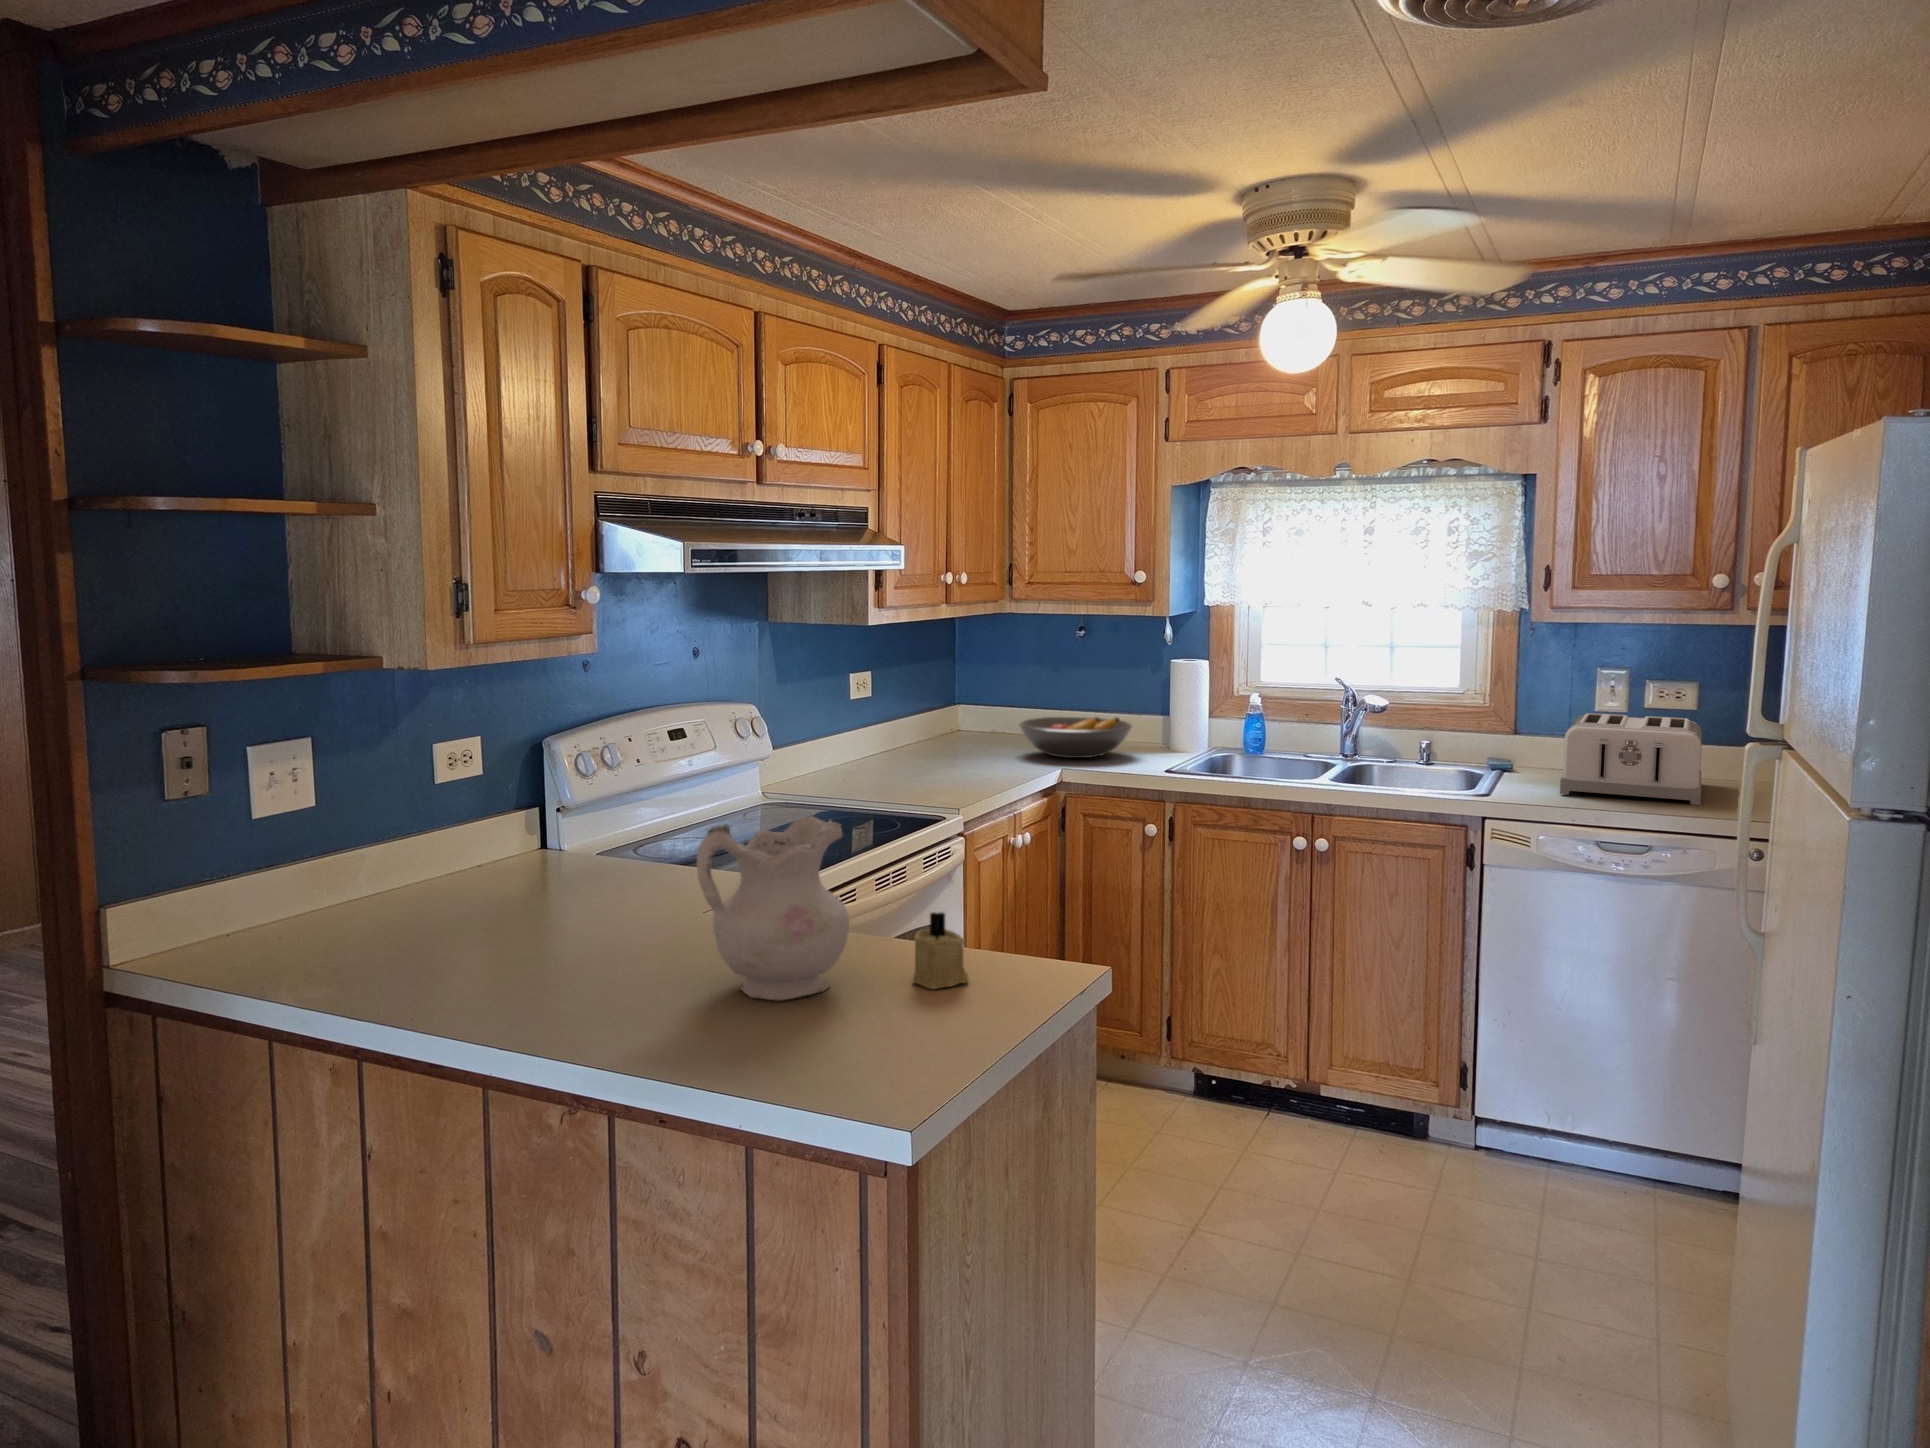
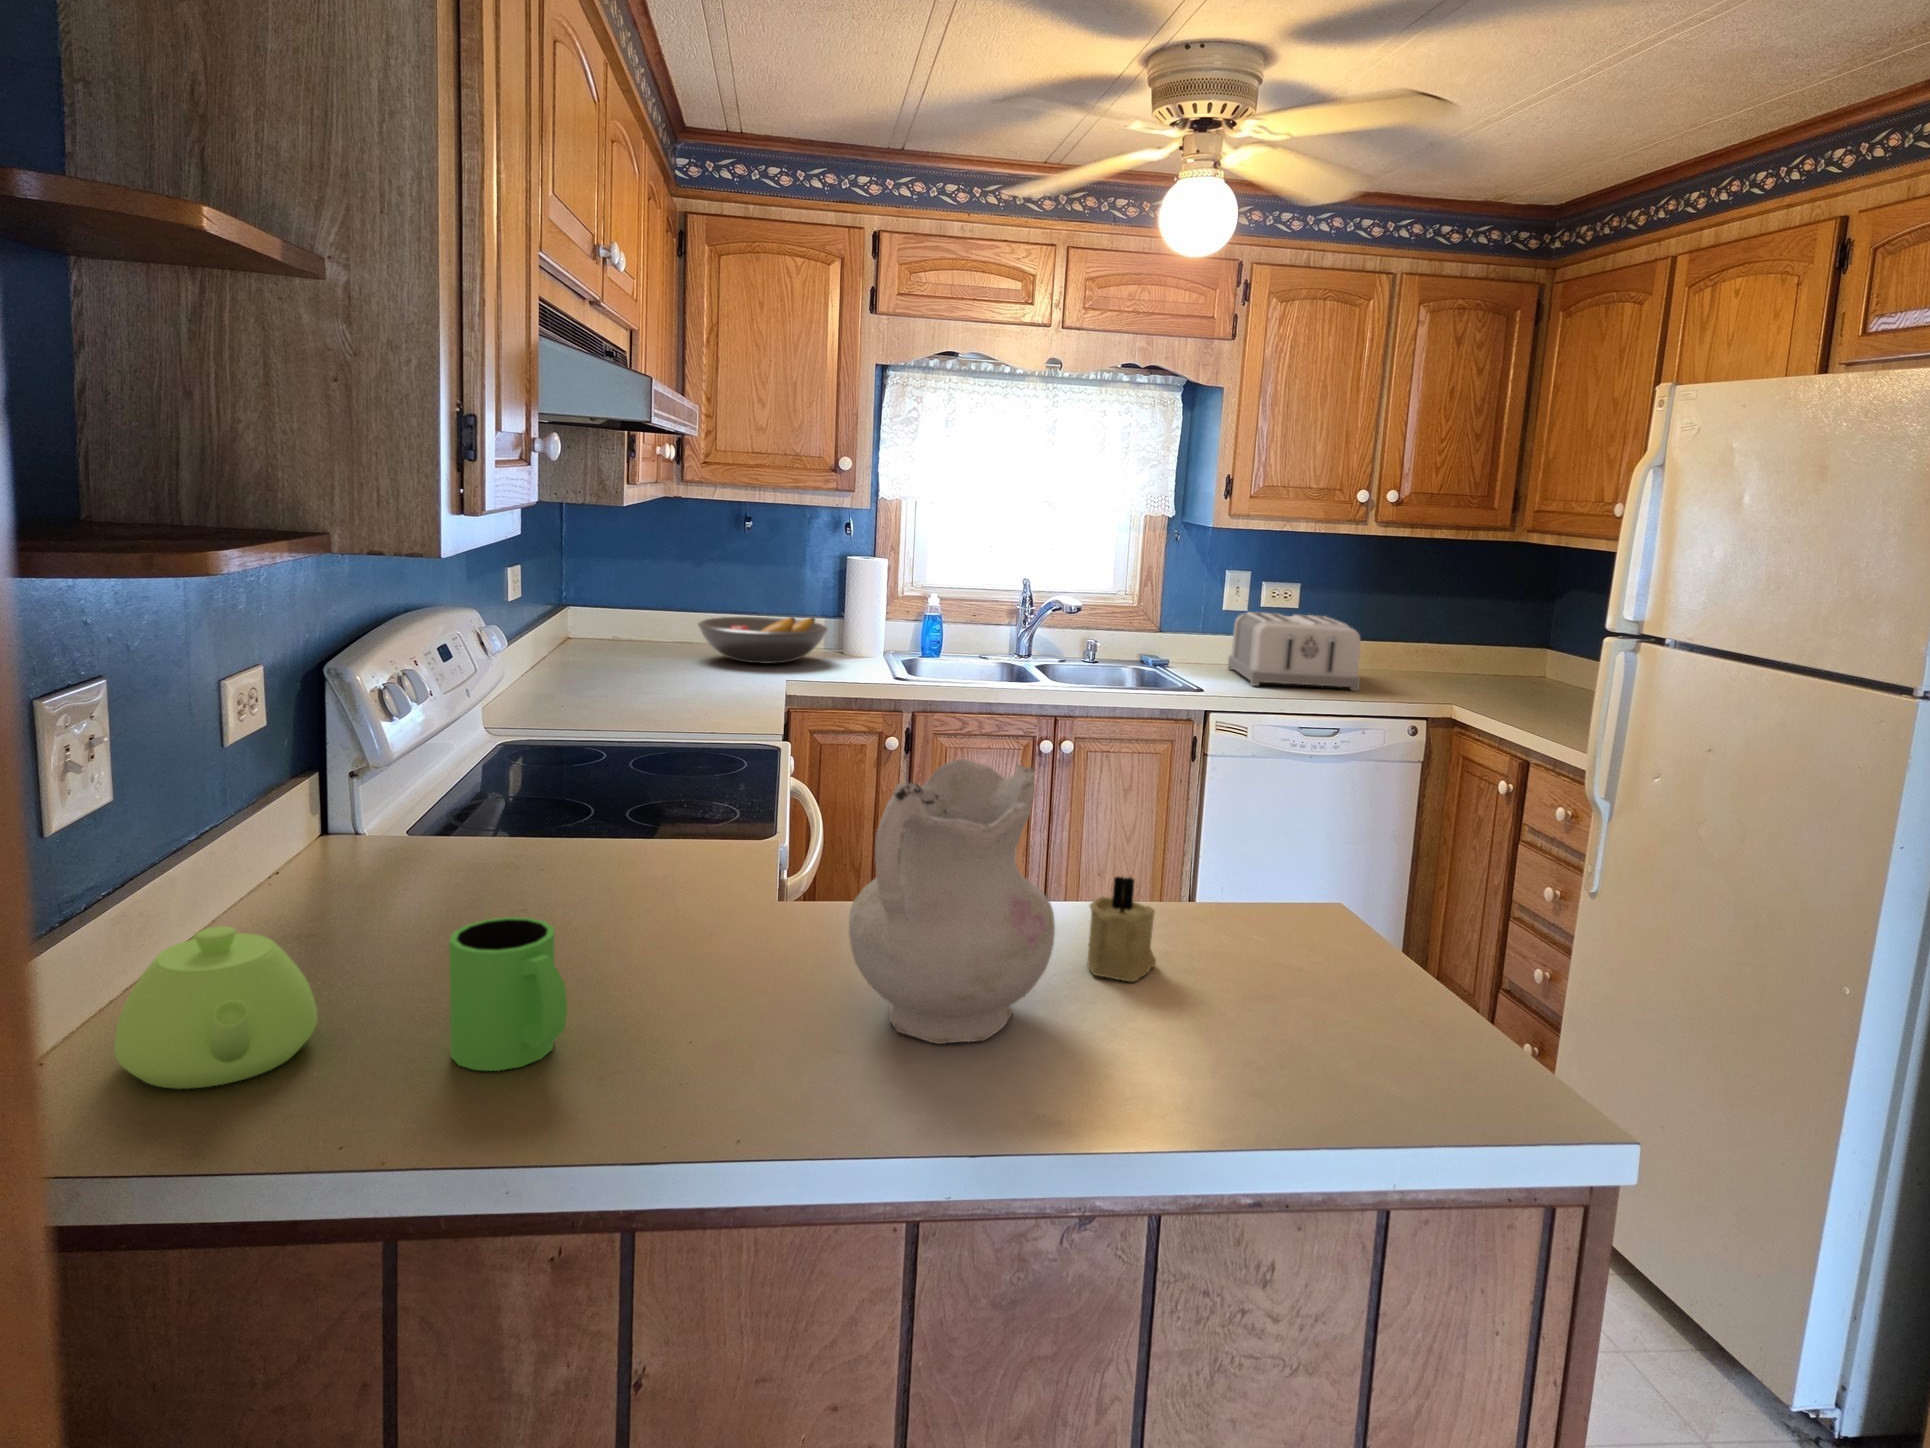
teapot: none [385,880,478,958] -> present [114,926,318,1089]
mug: none [513,890,571,972] -> present [449,917,567,1071]

